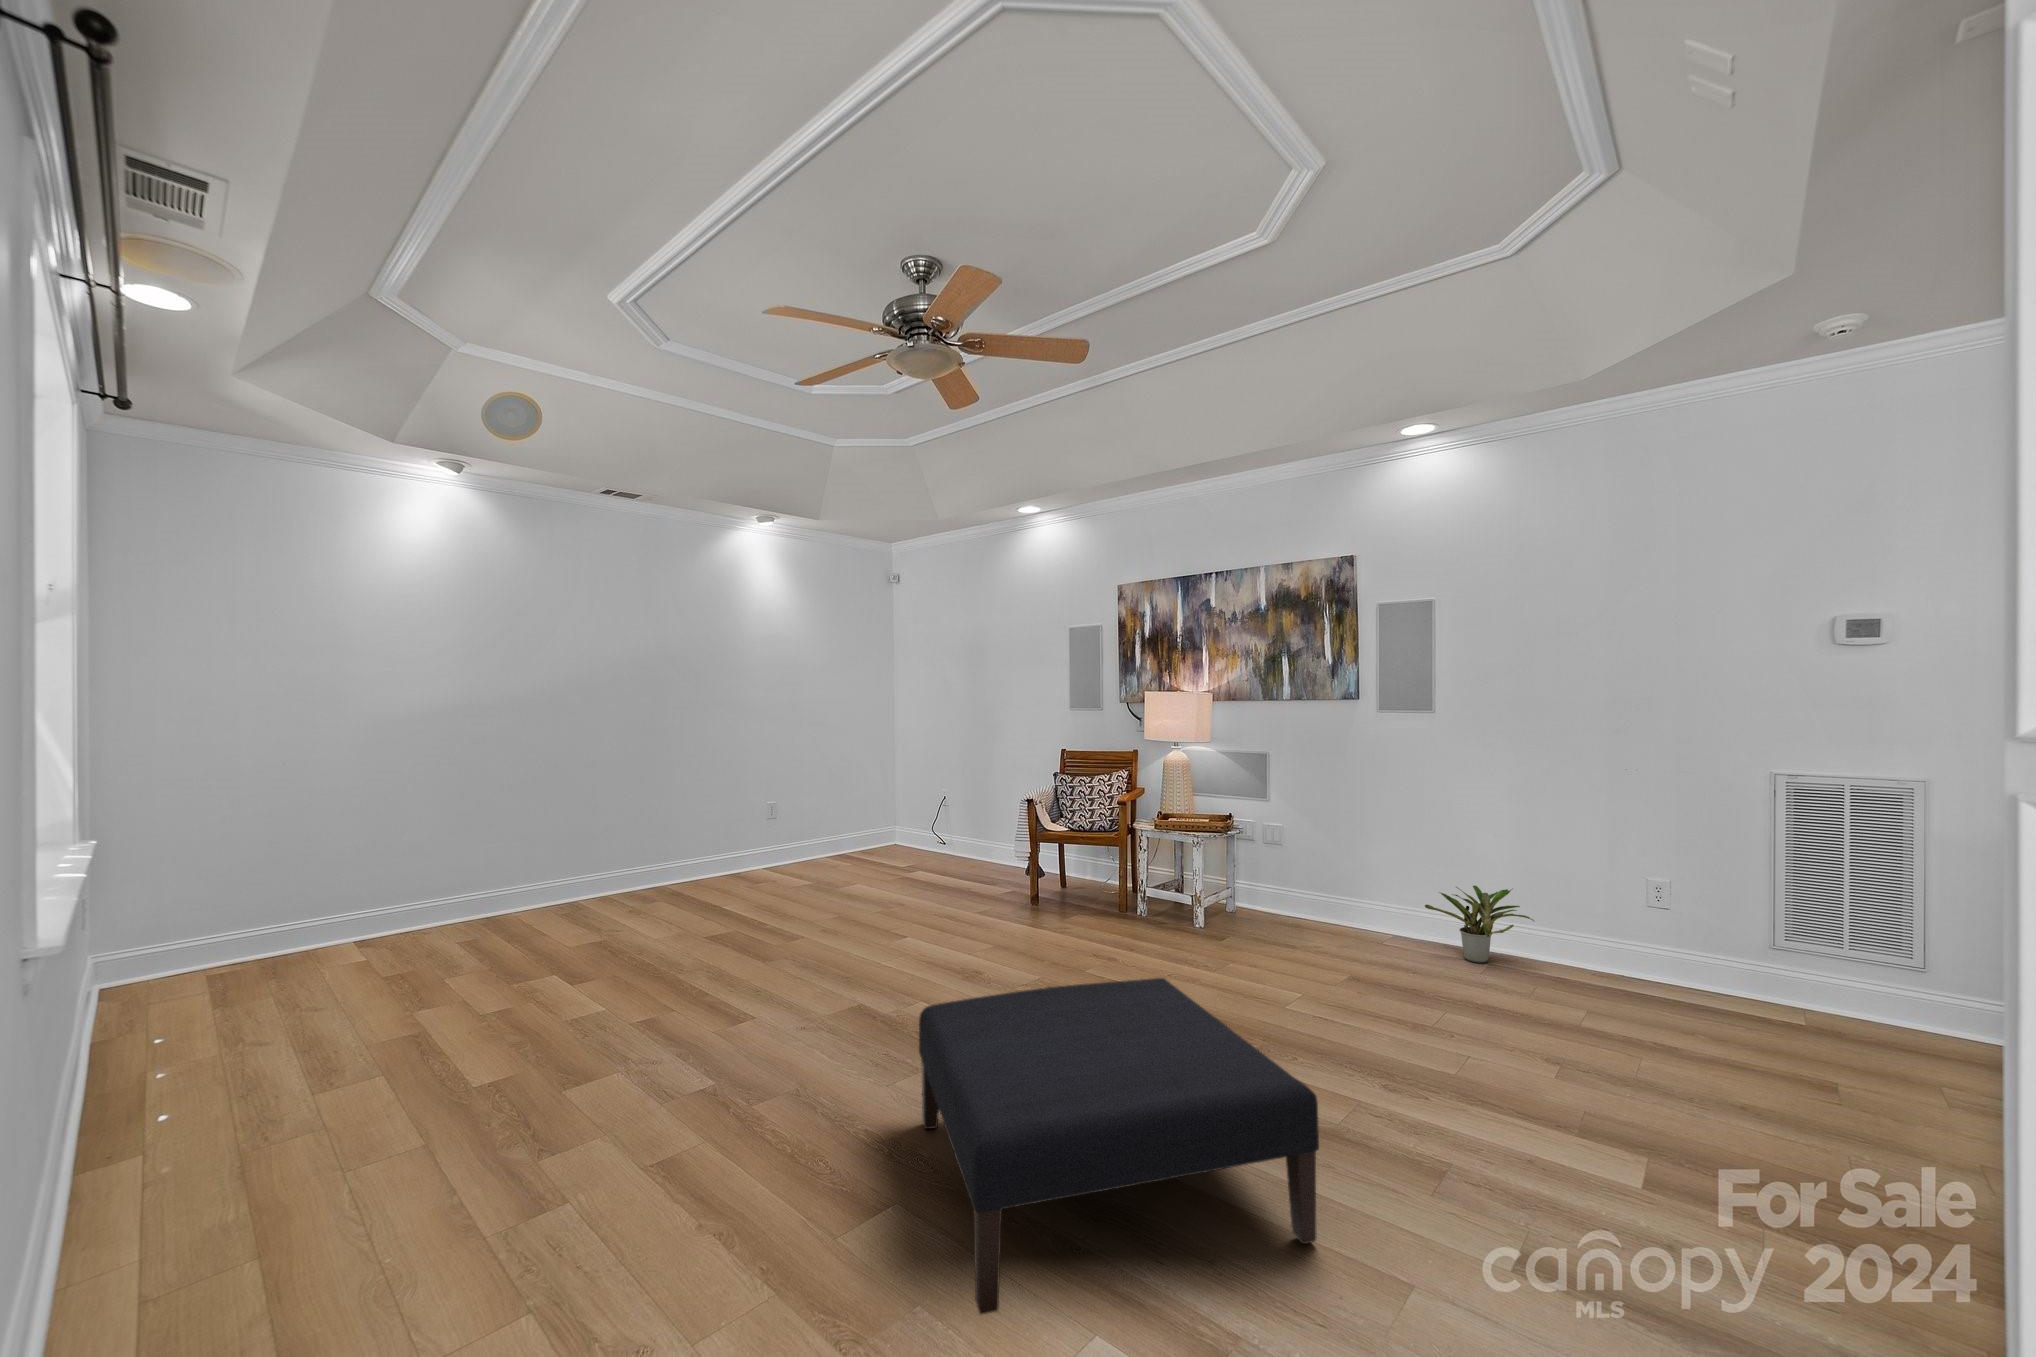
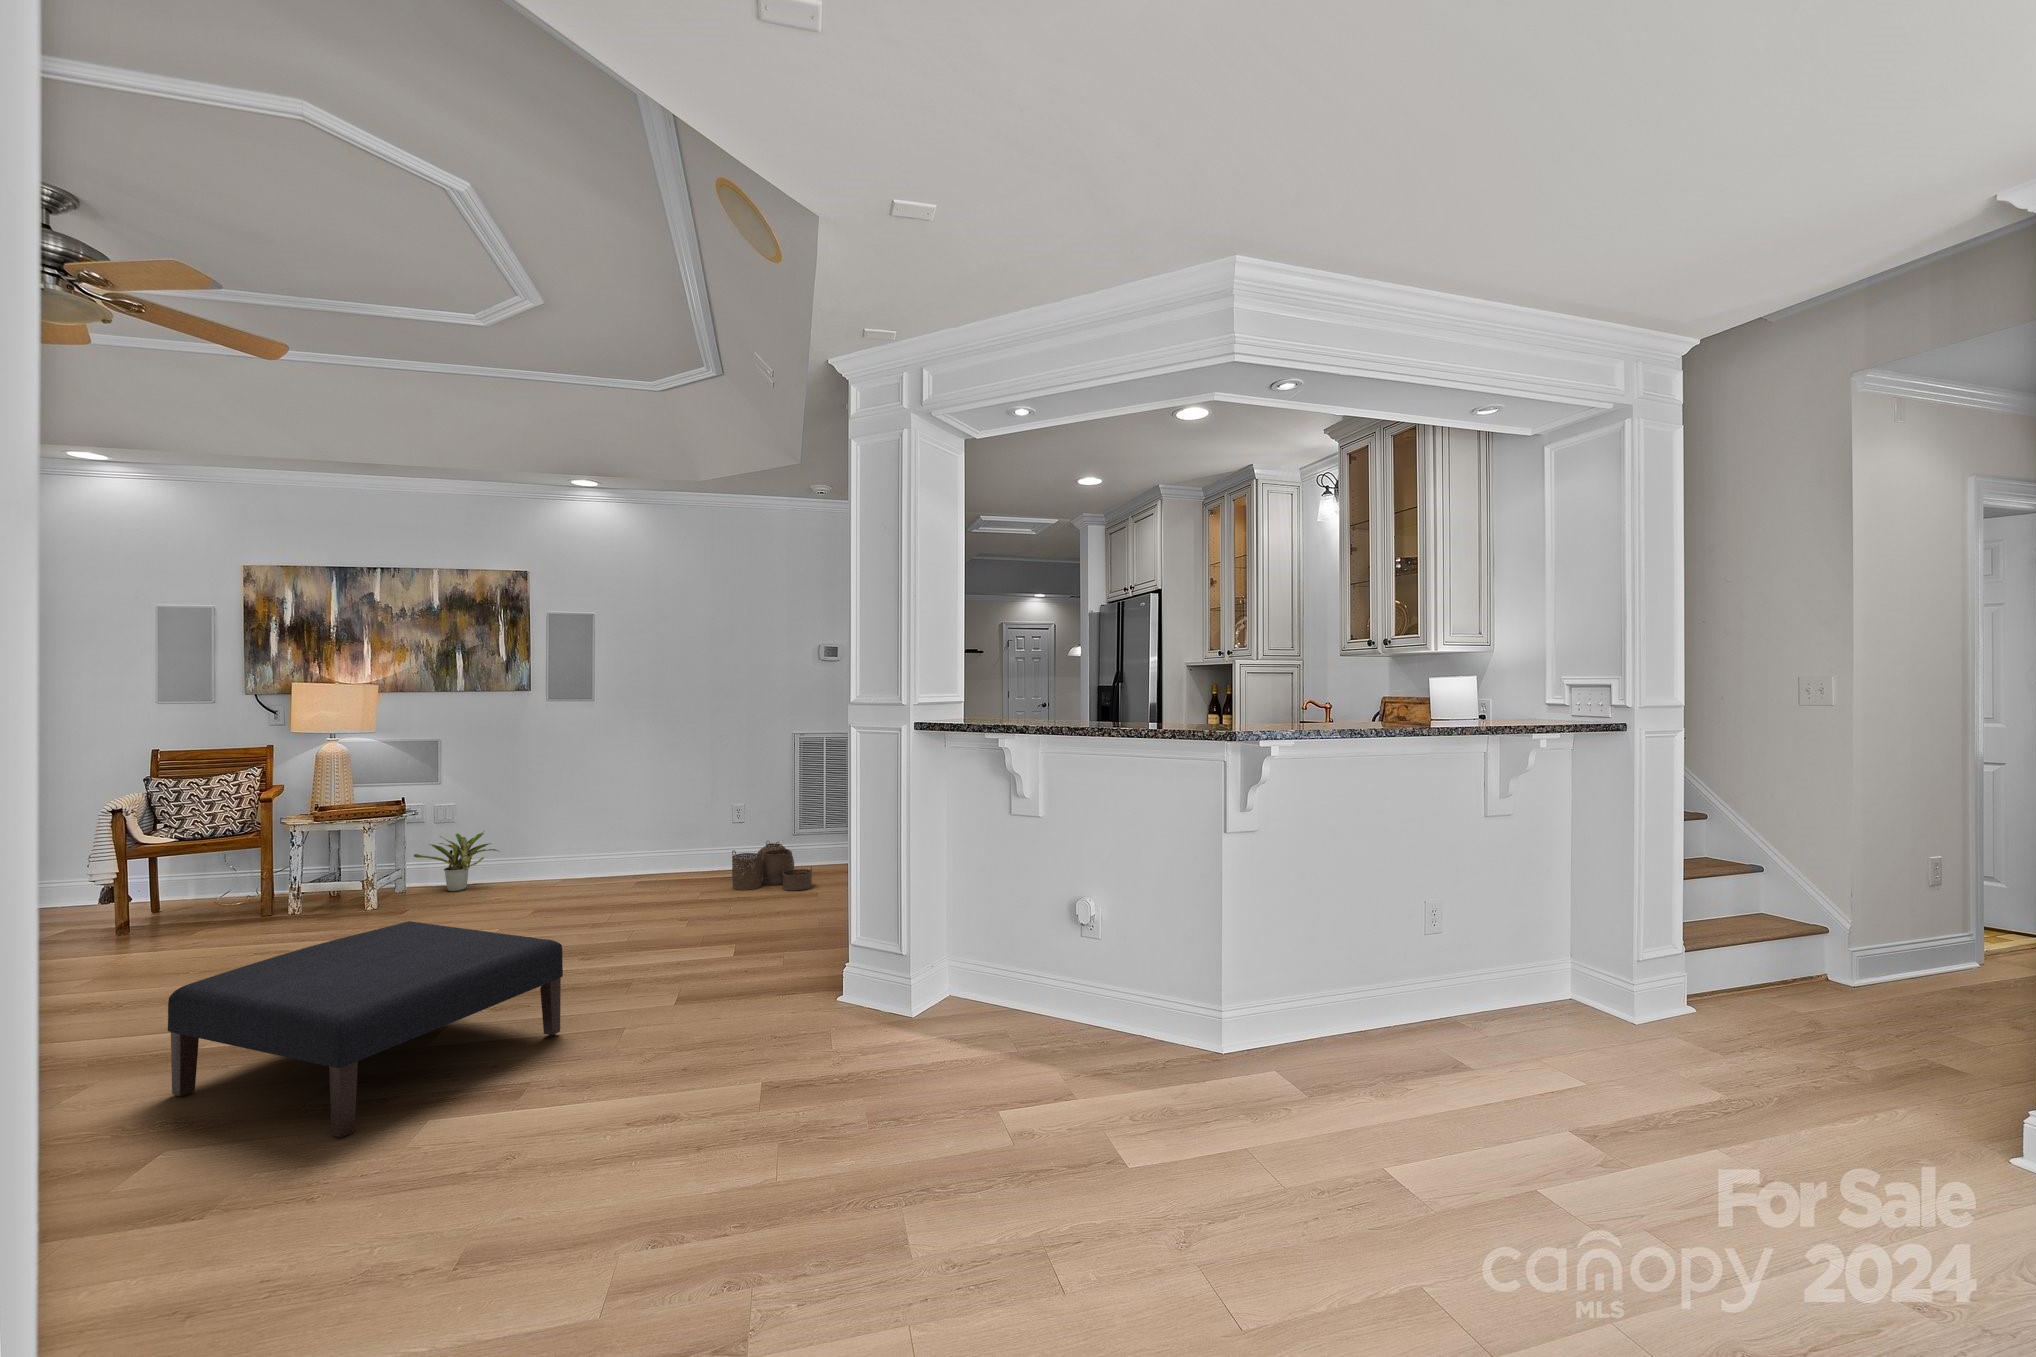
potted plant: present [1425,886,1534,963] -> present [414,832,498,892]
woven basket: none [1653,949,1833,1064] -> present [732,842,812,891]

